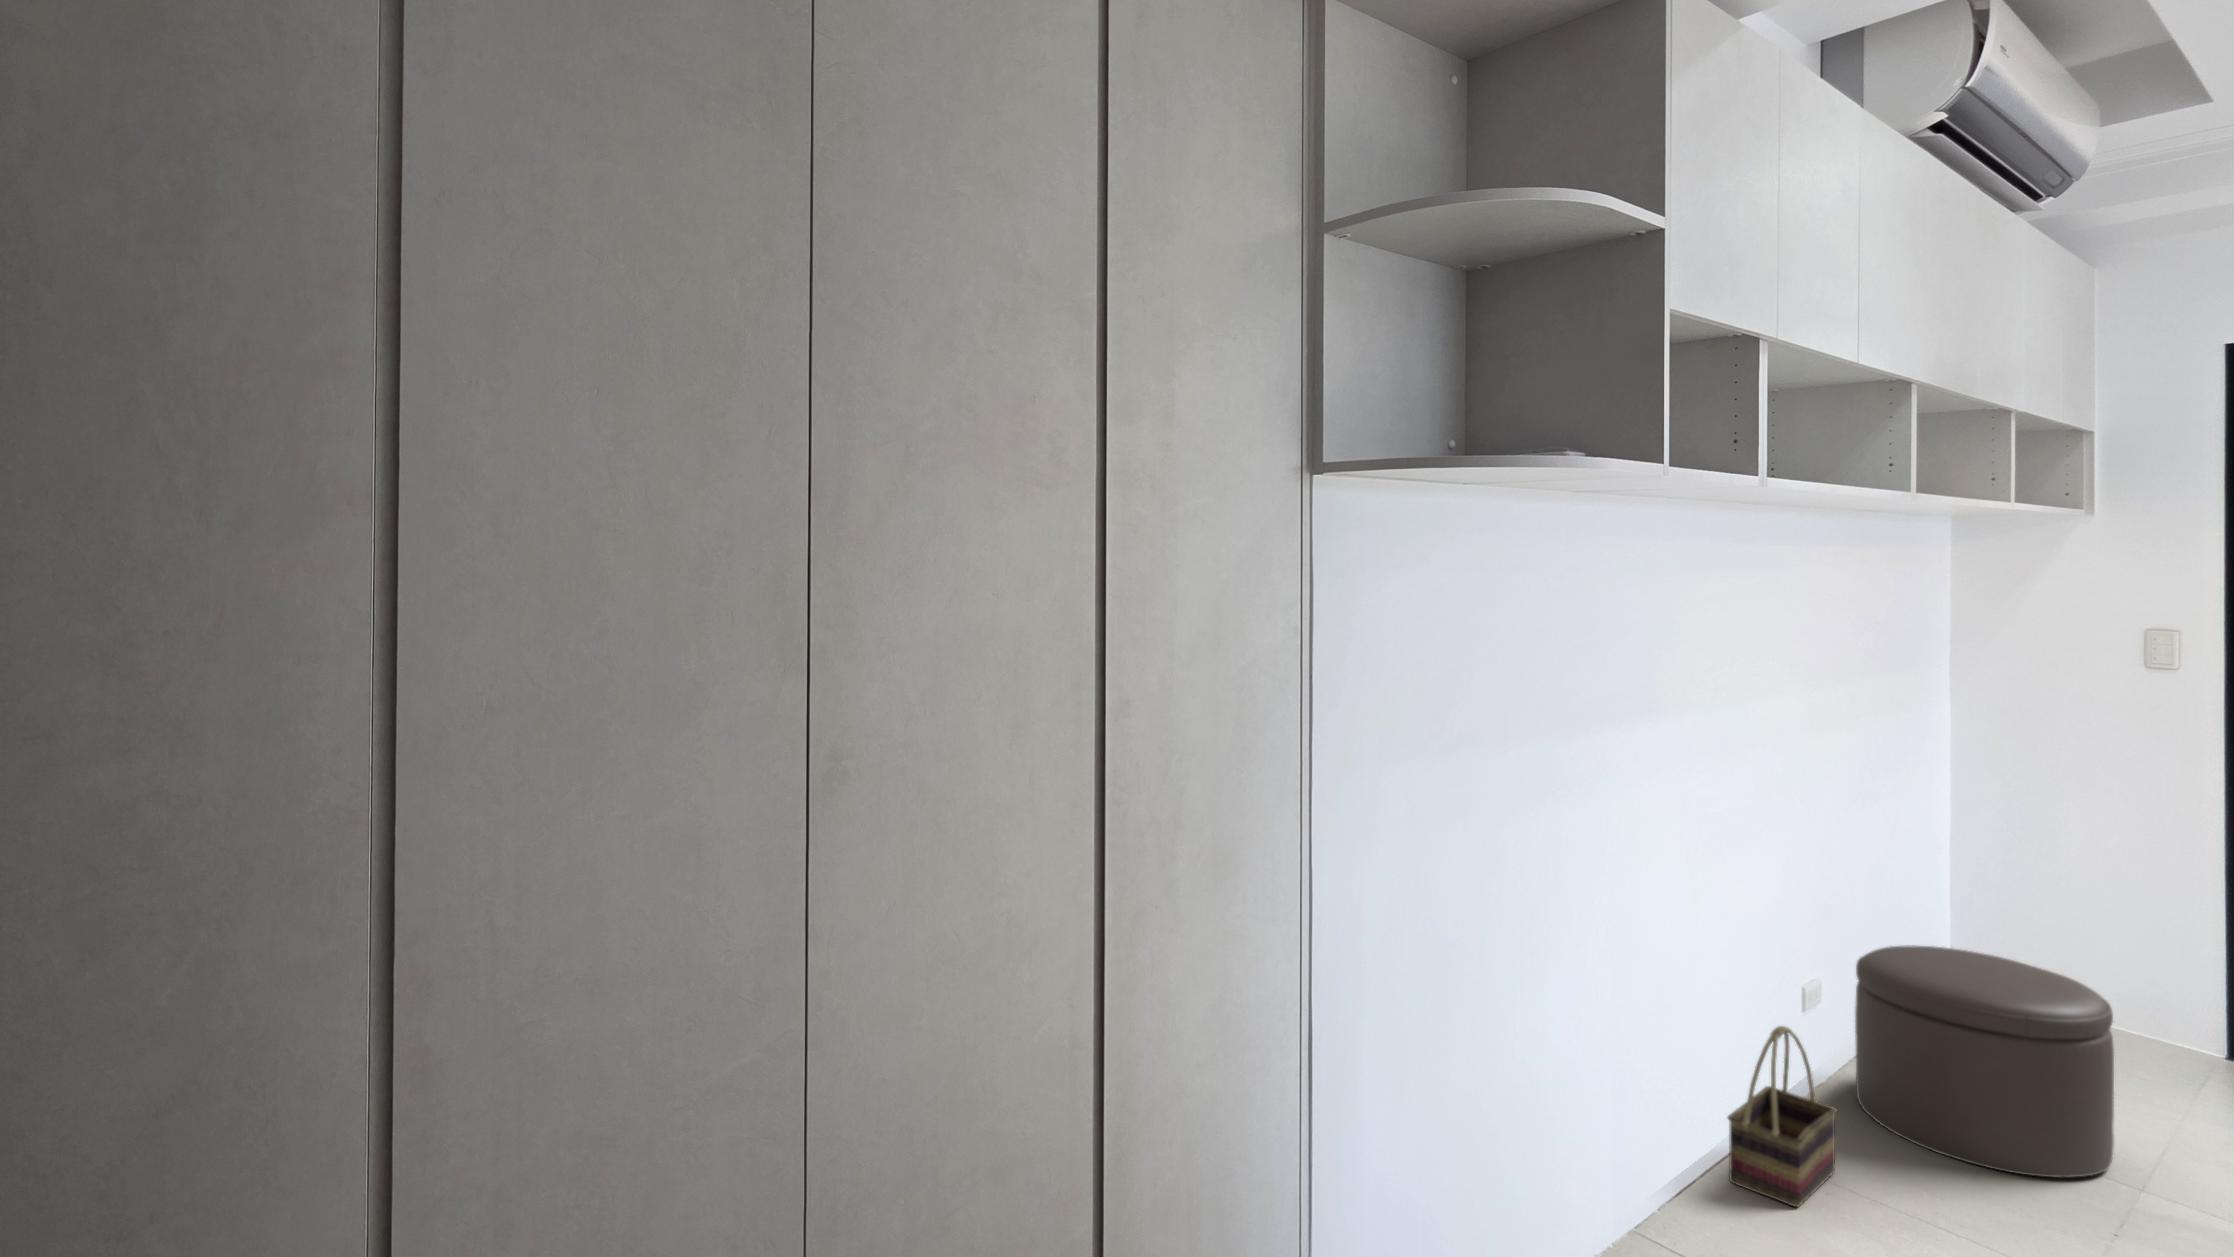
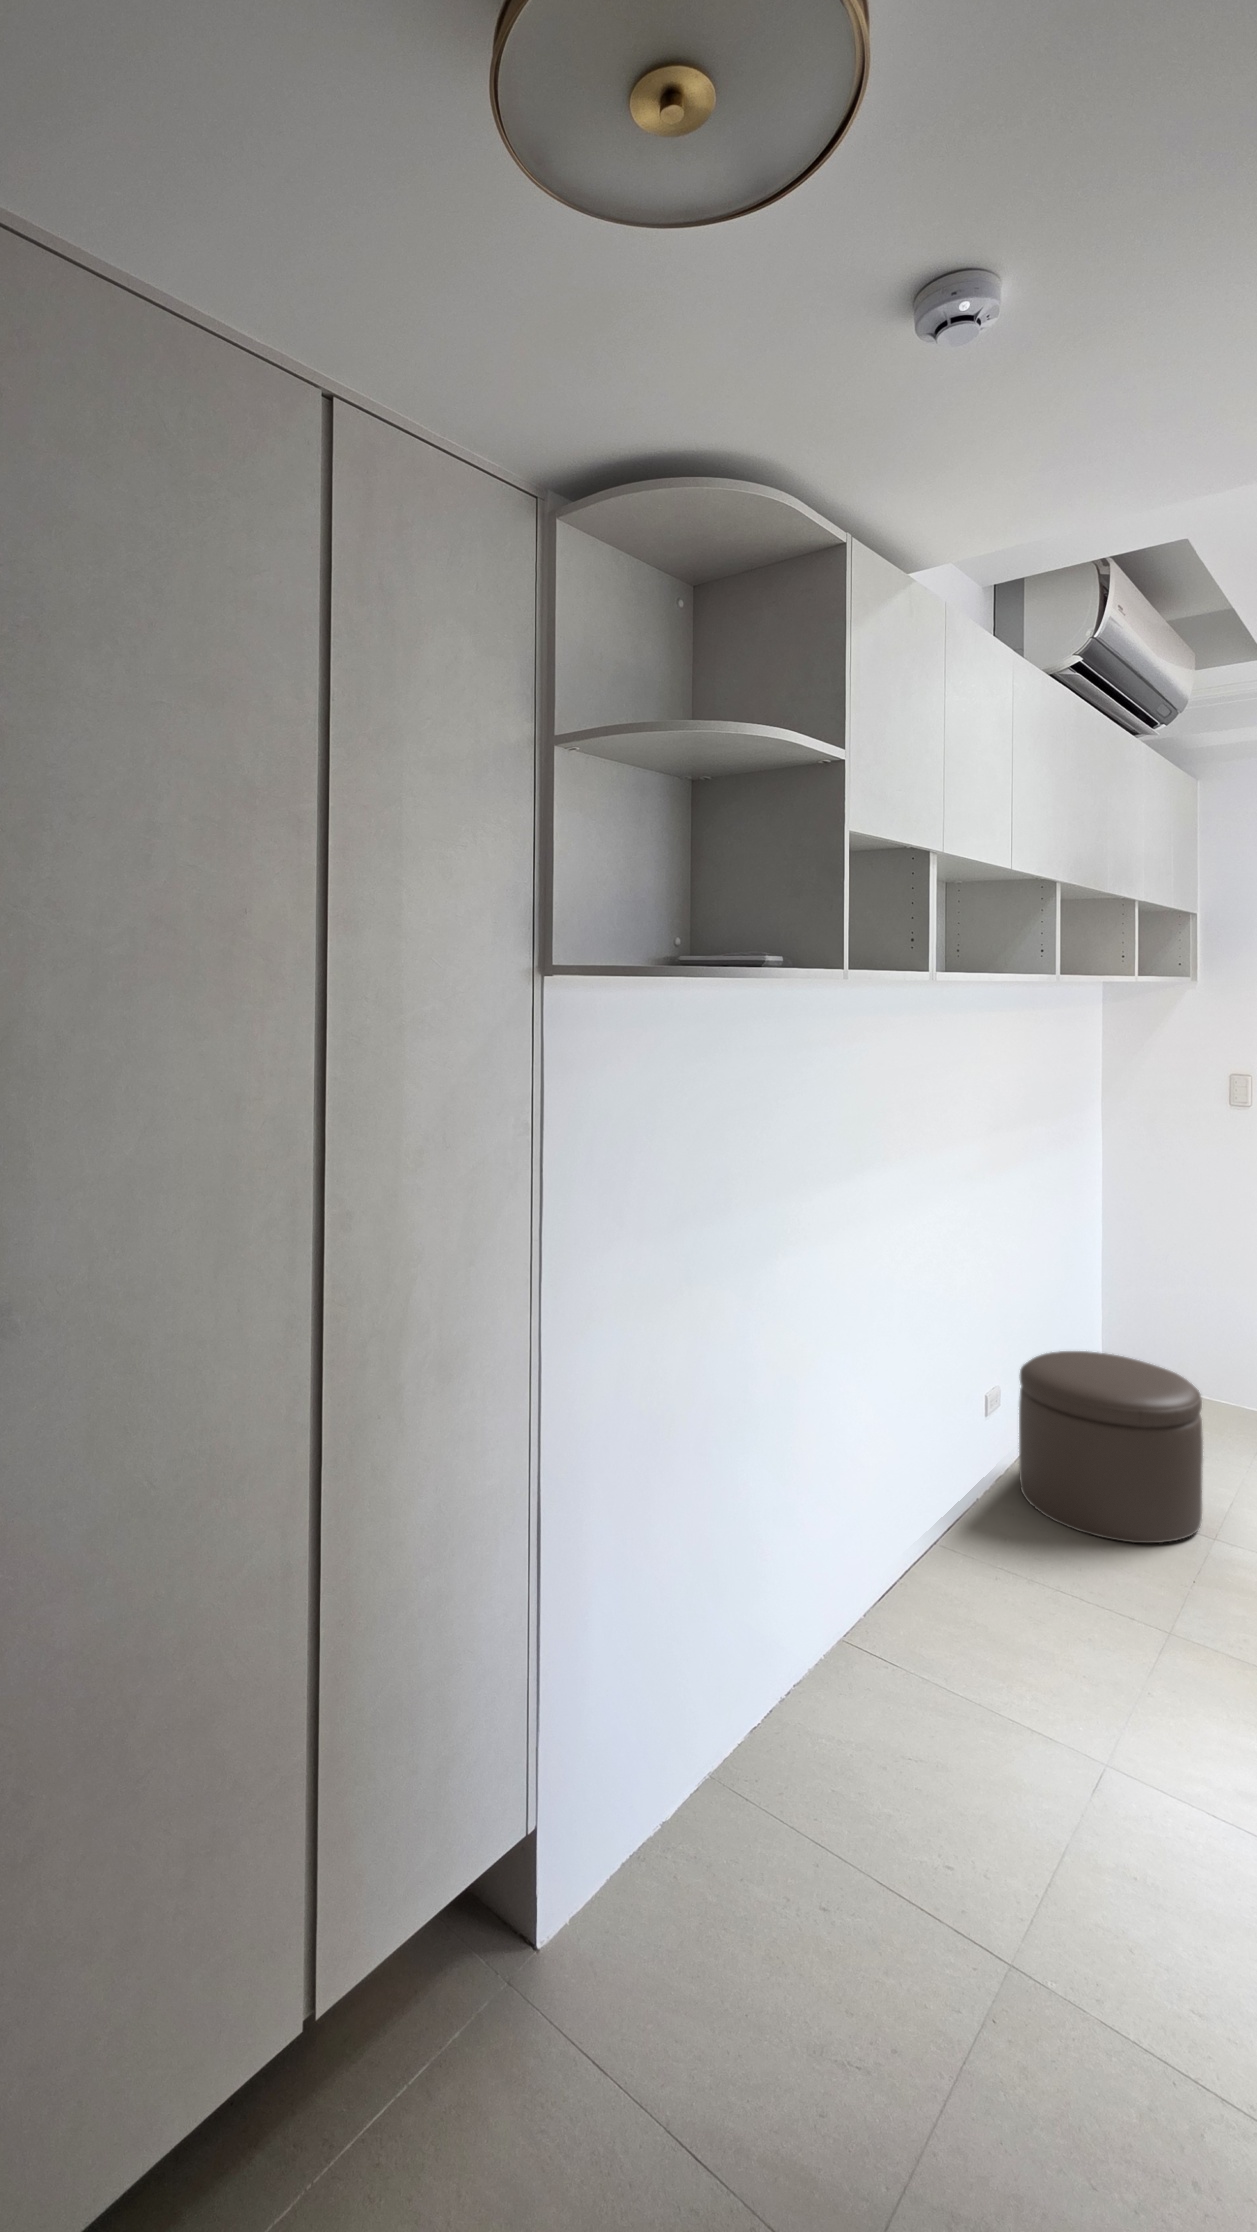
basket: present [1728,1026,1837,1207] -> none [914,1435,1000,1595]

